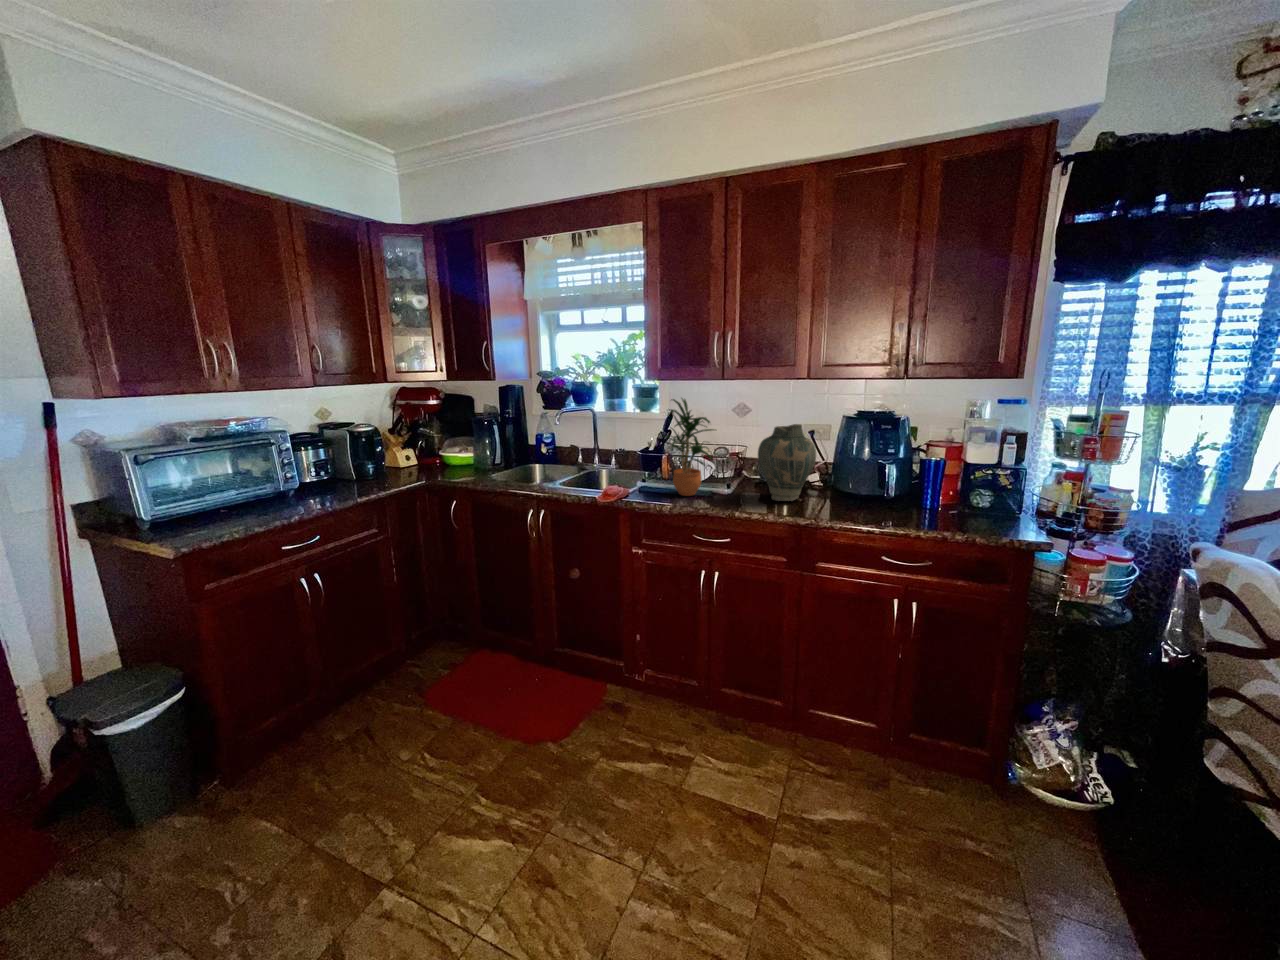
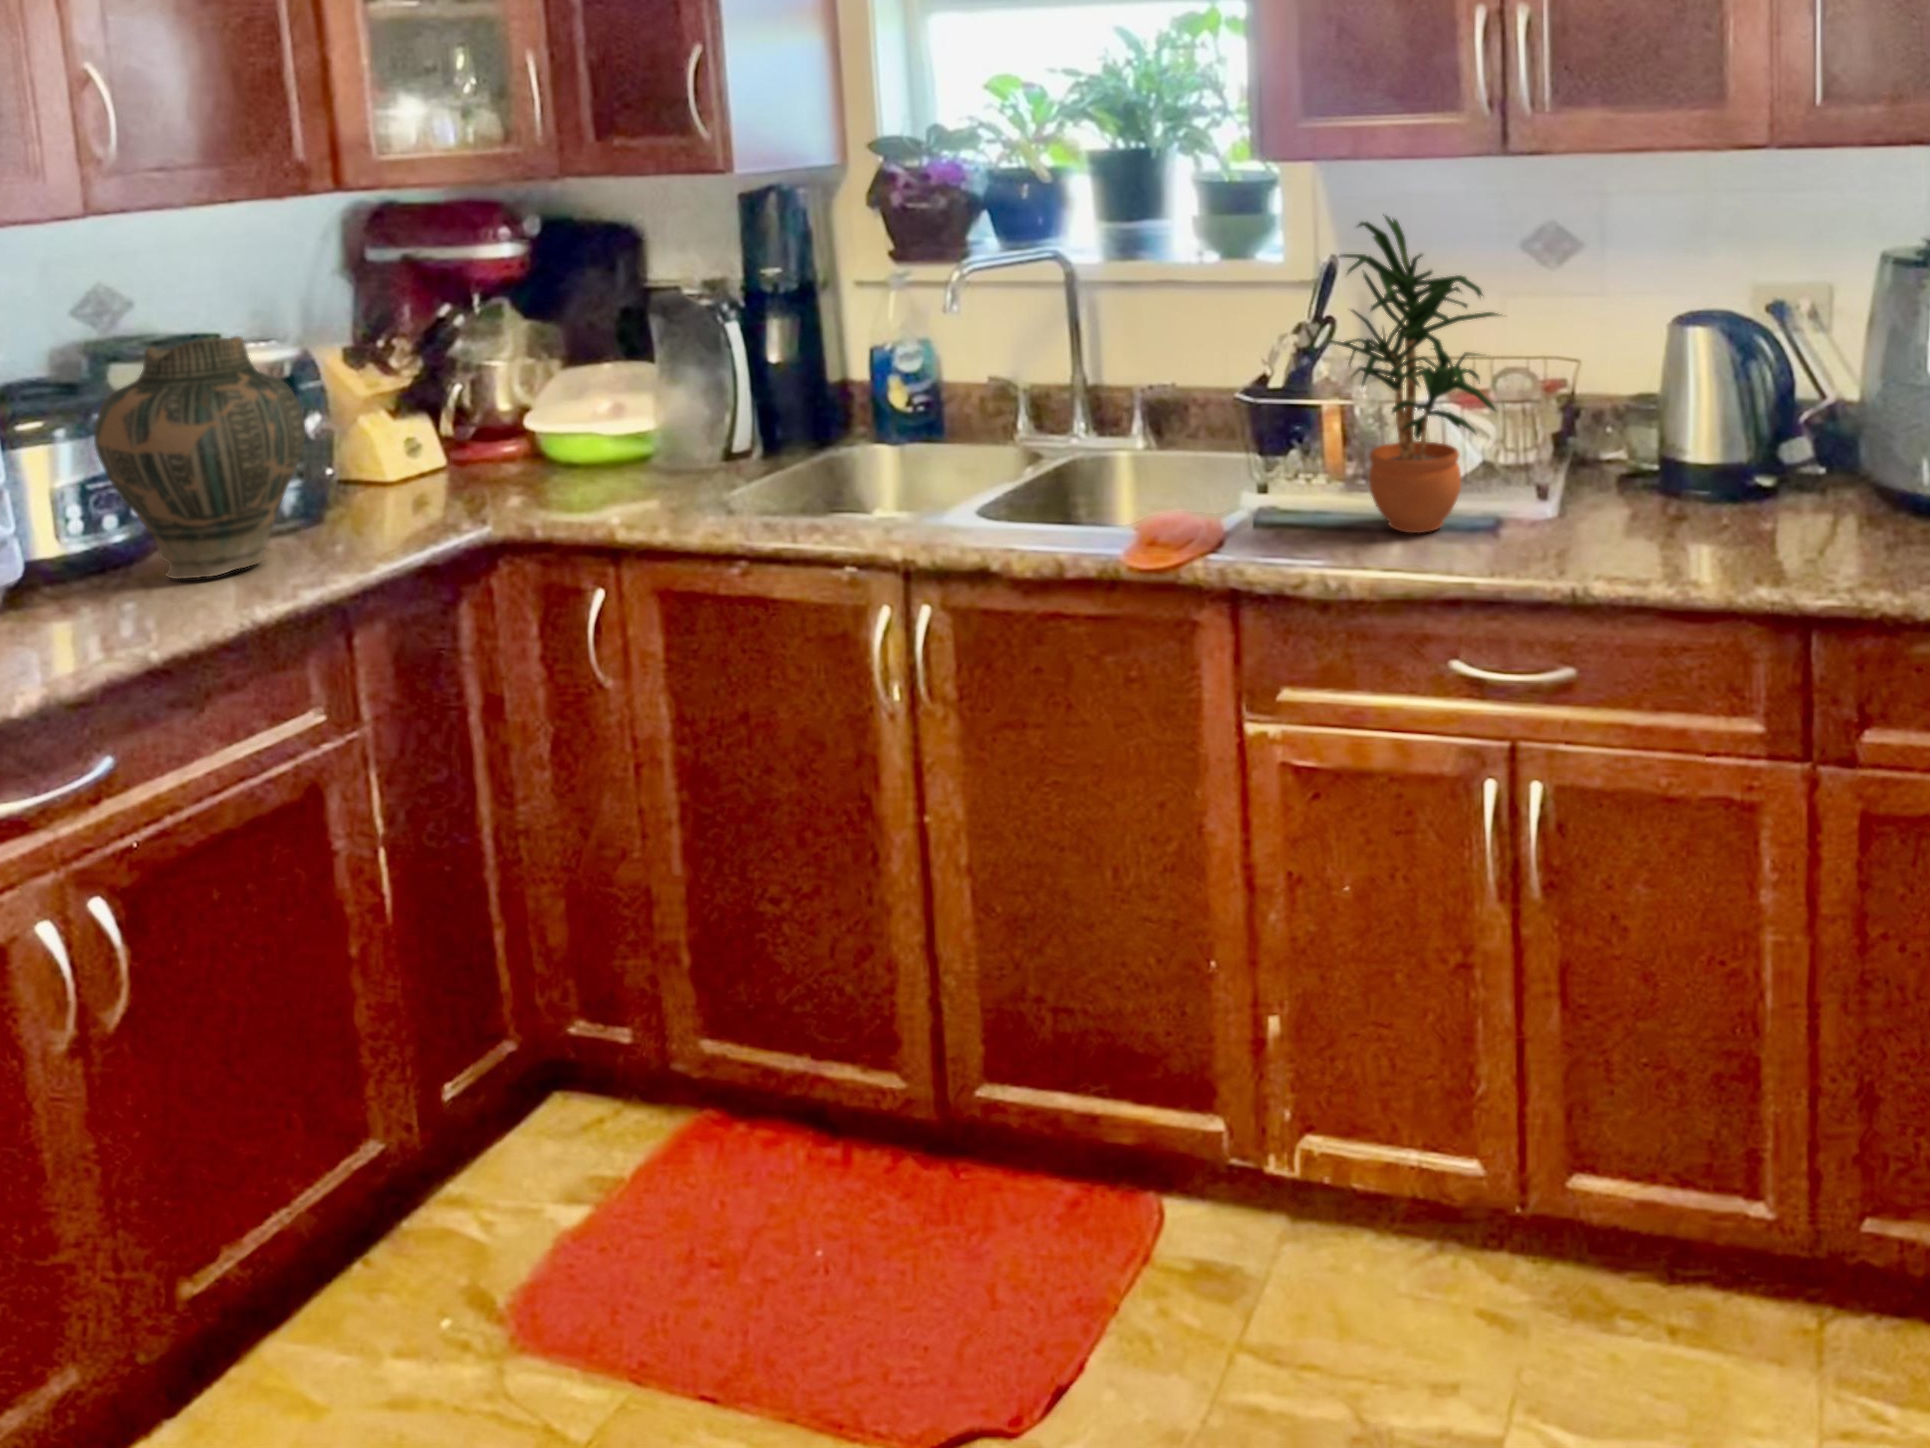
vase: present [758,424,816,501] -> present [94,336,305,579]

